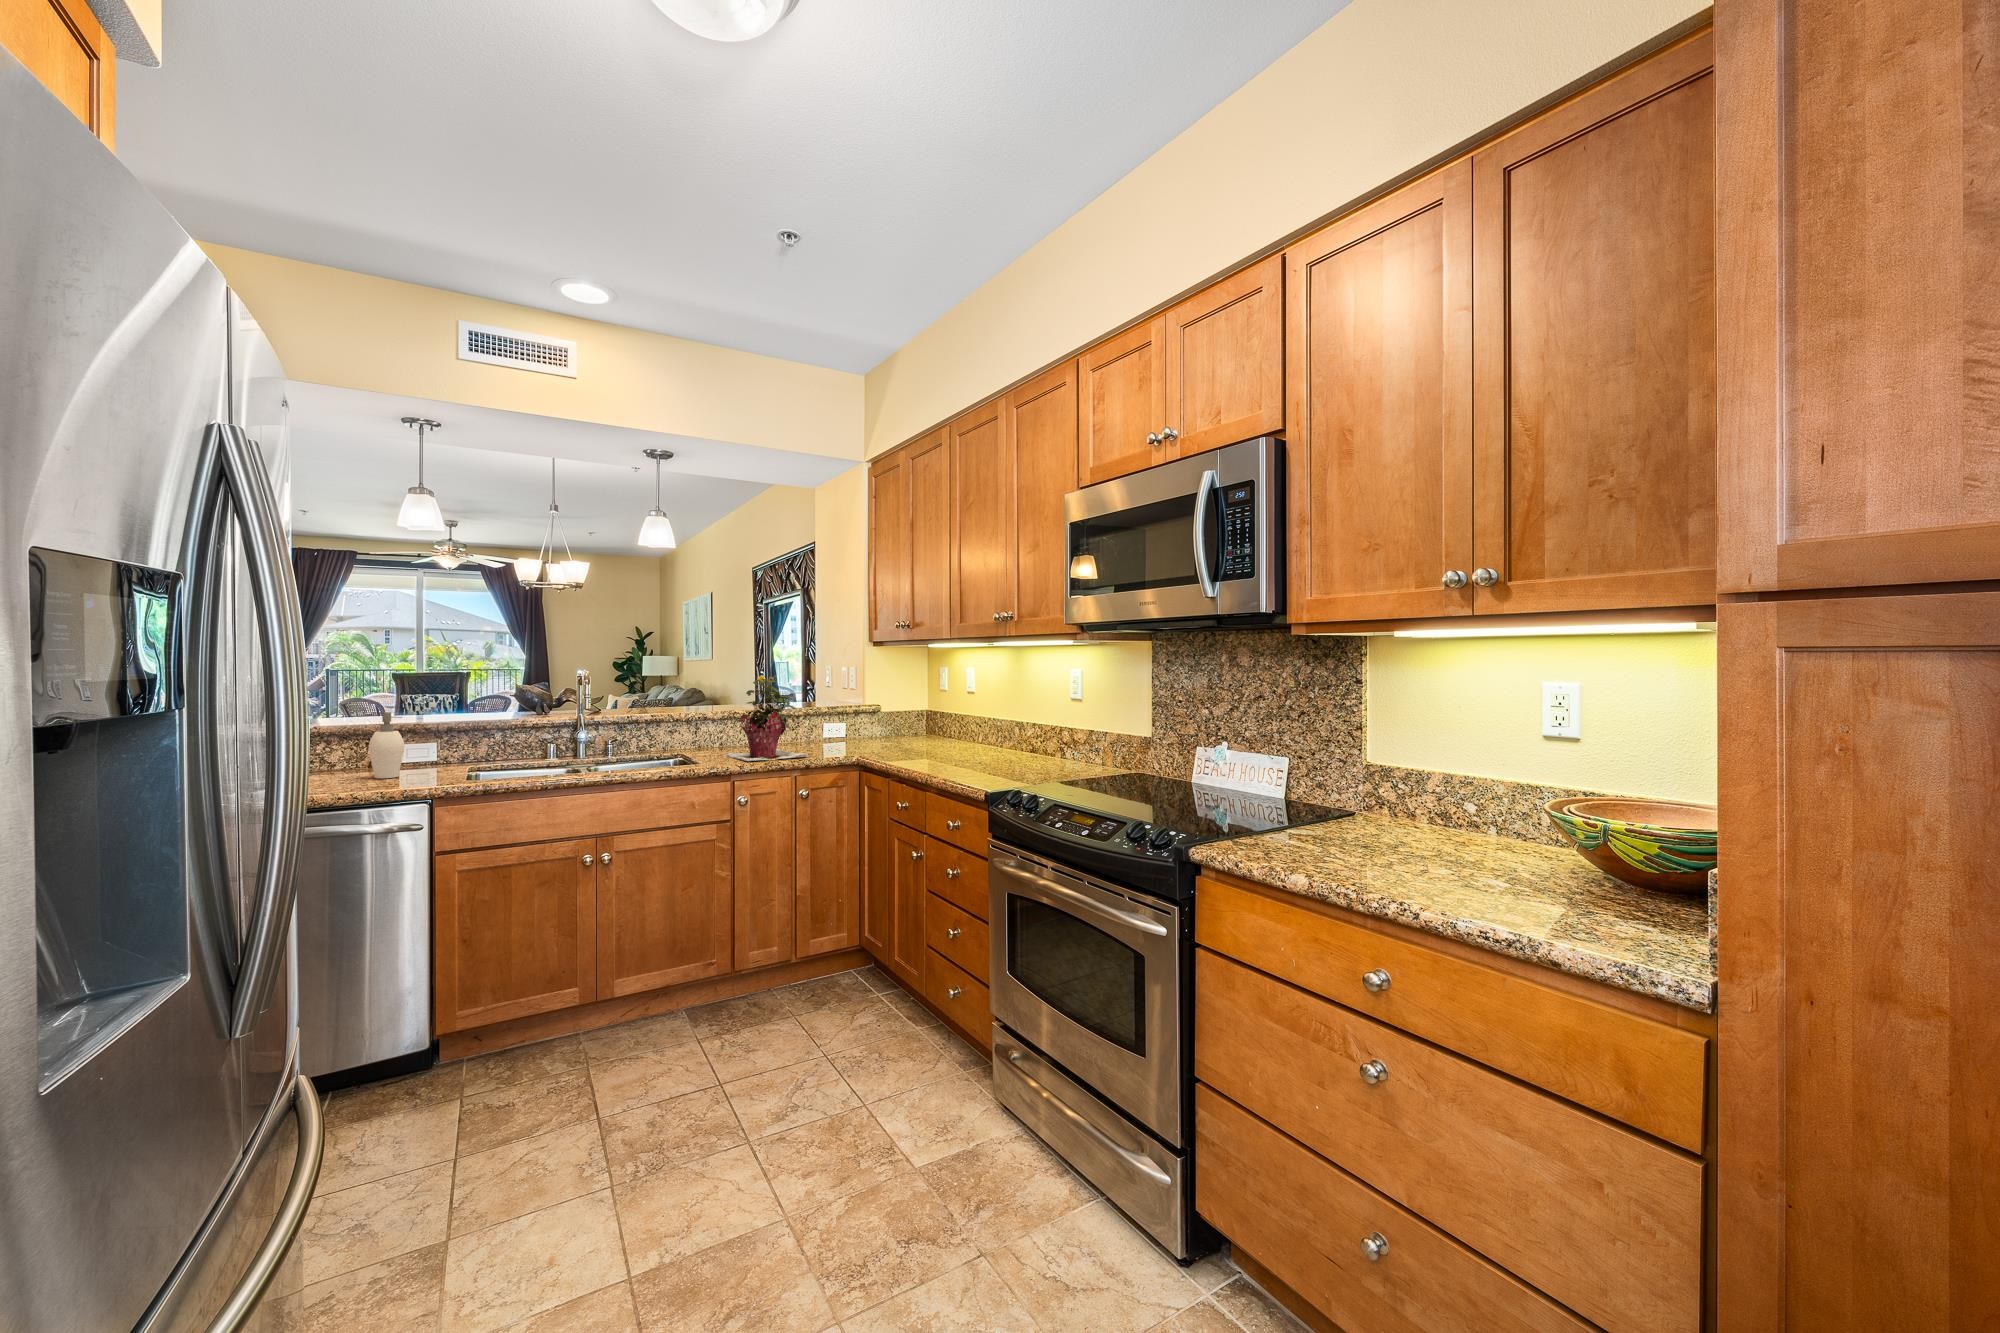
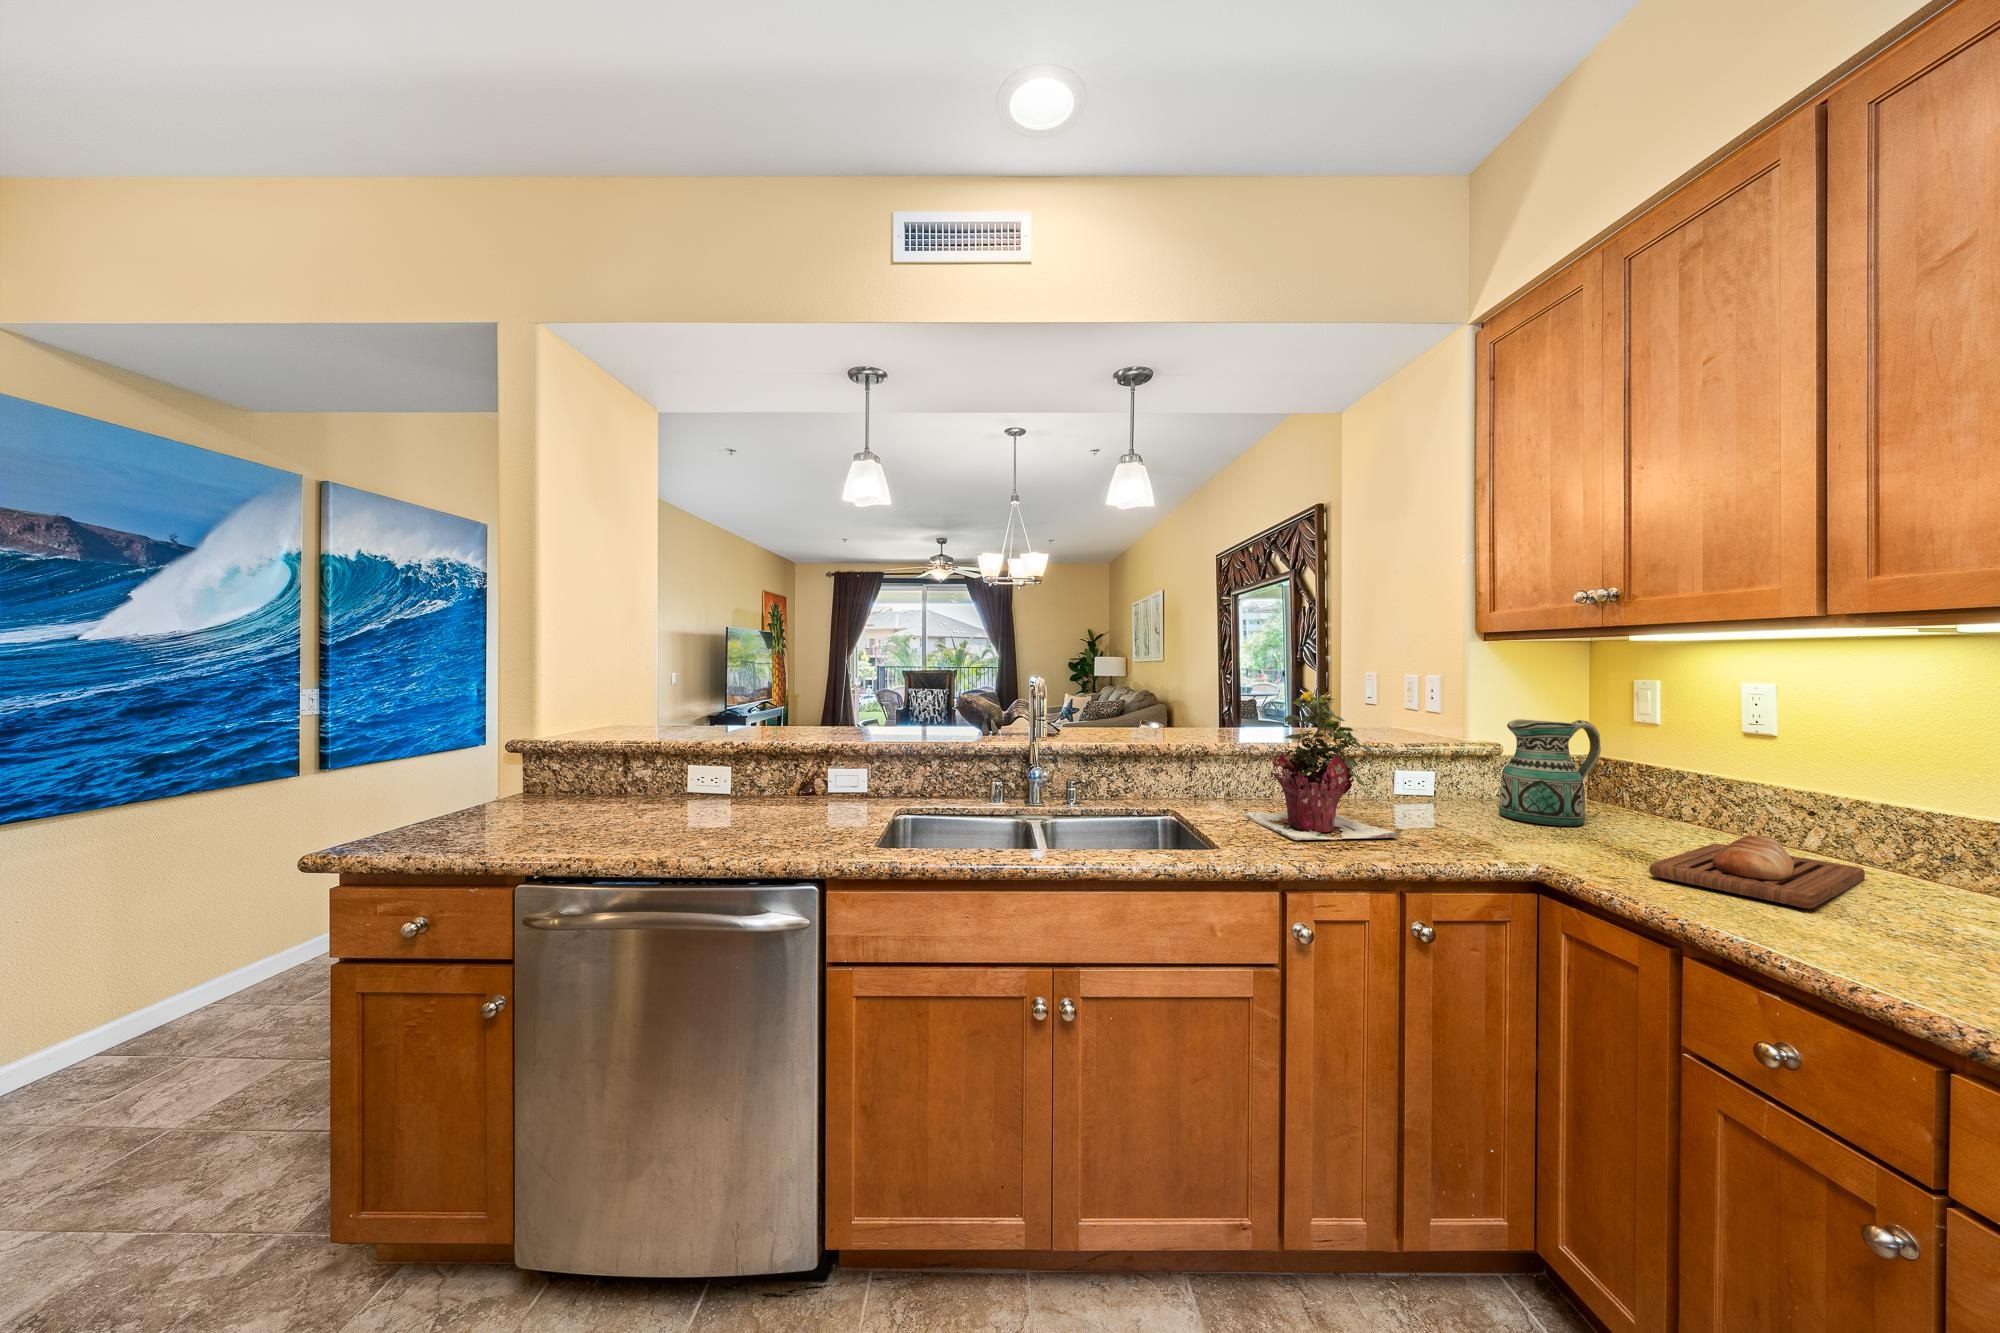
ceramic pitcher: none [873,688,922,745] -> present [1499,719,1601,826]
soap dispenser: present [369,712,404,778] -> none [781,730,822,822]
bread loaf: none [900,735,986,758] -> present [1649,836,1865,909]

